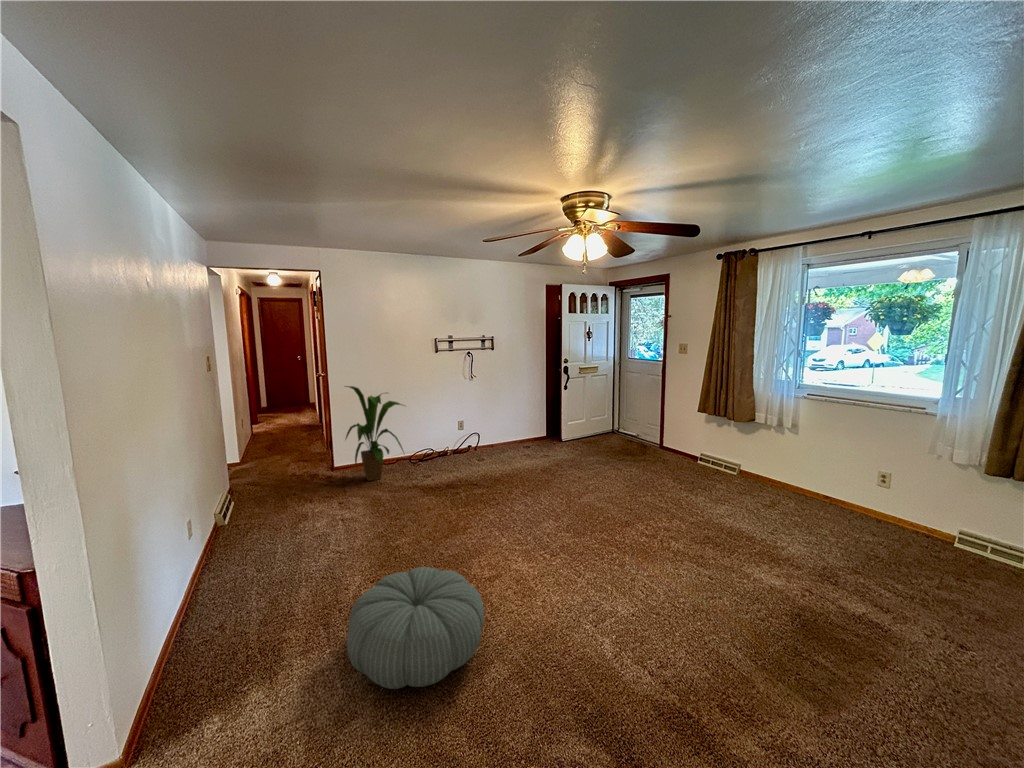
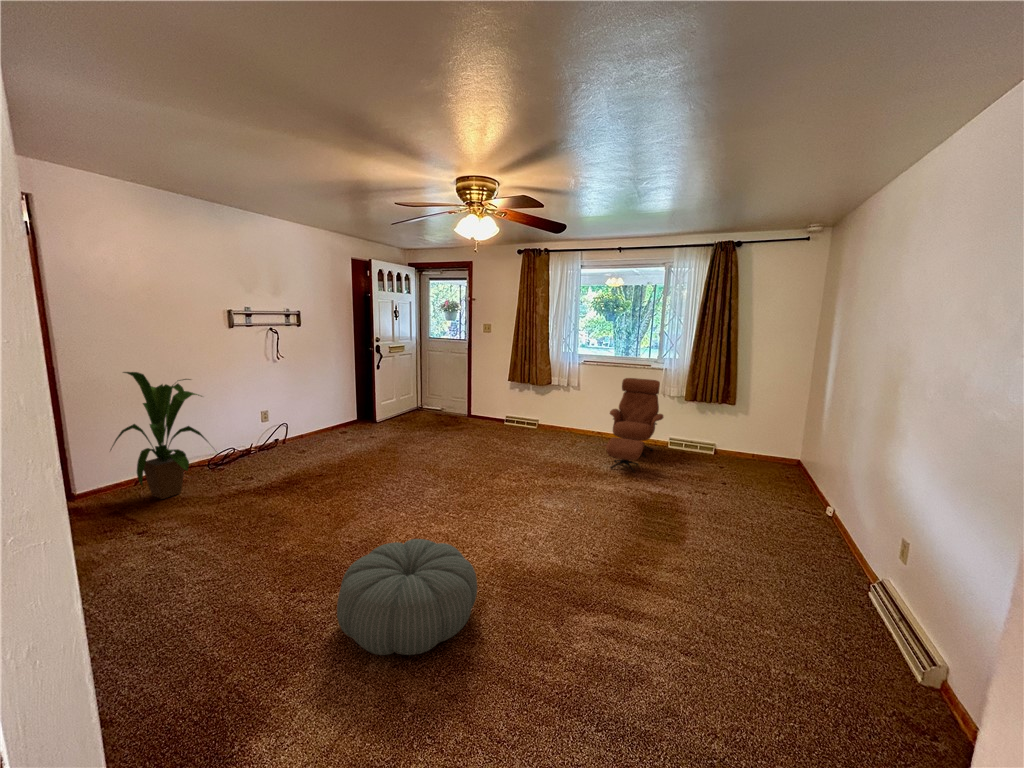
lounge chair: none [793,424,931,568] -> present [606,378,664,472]

